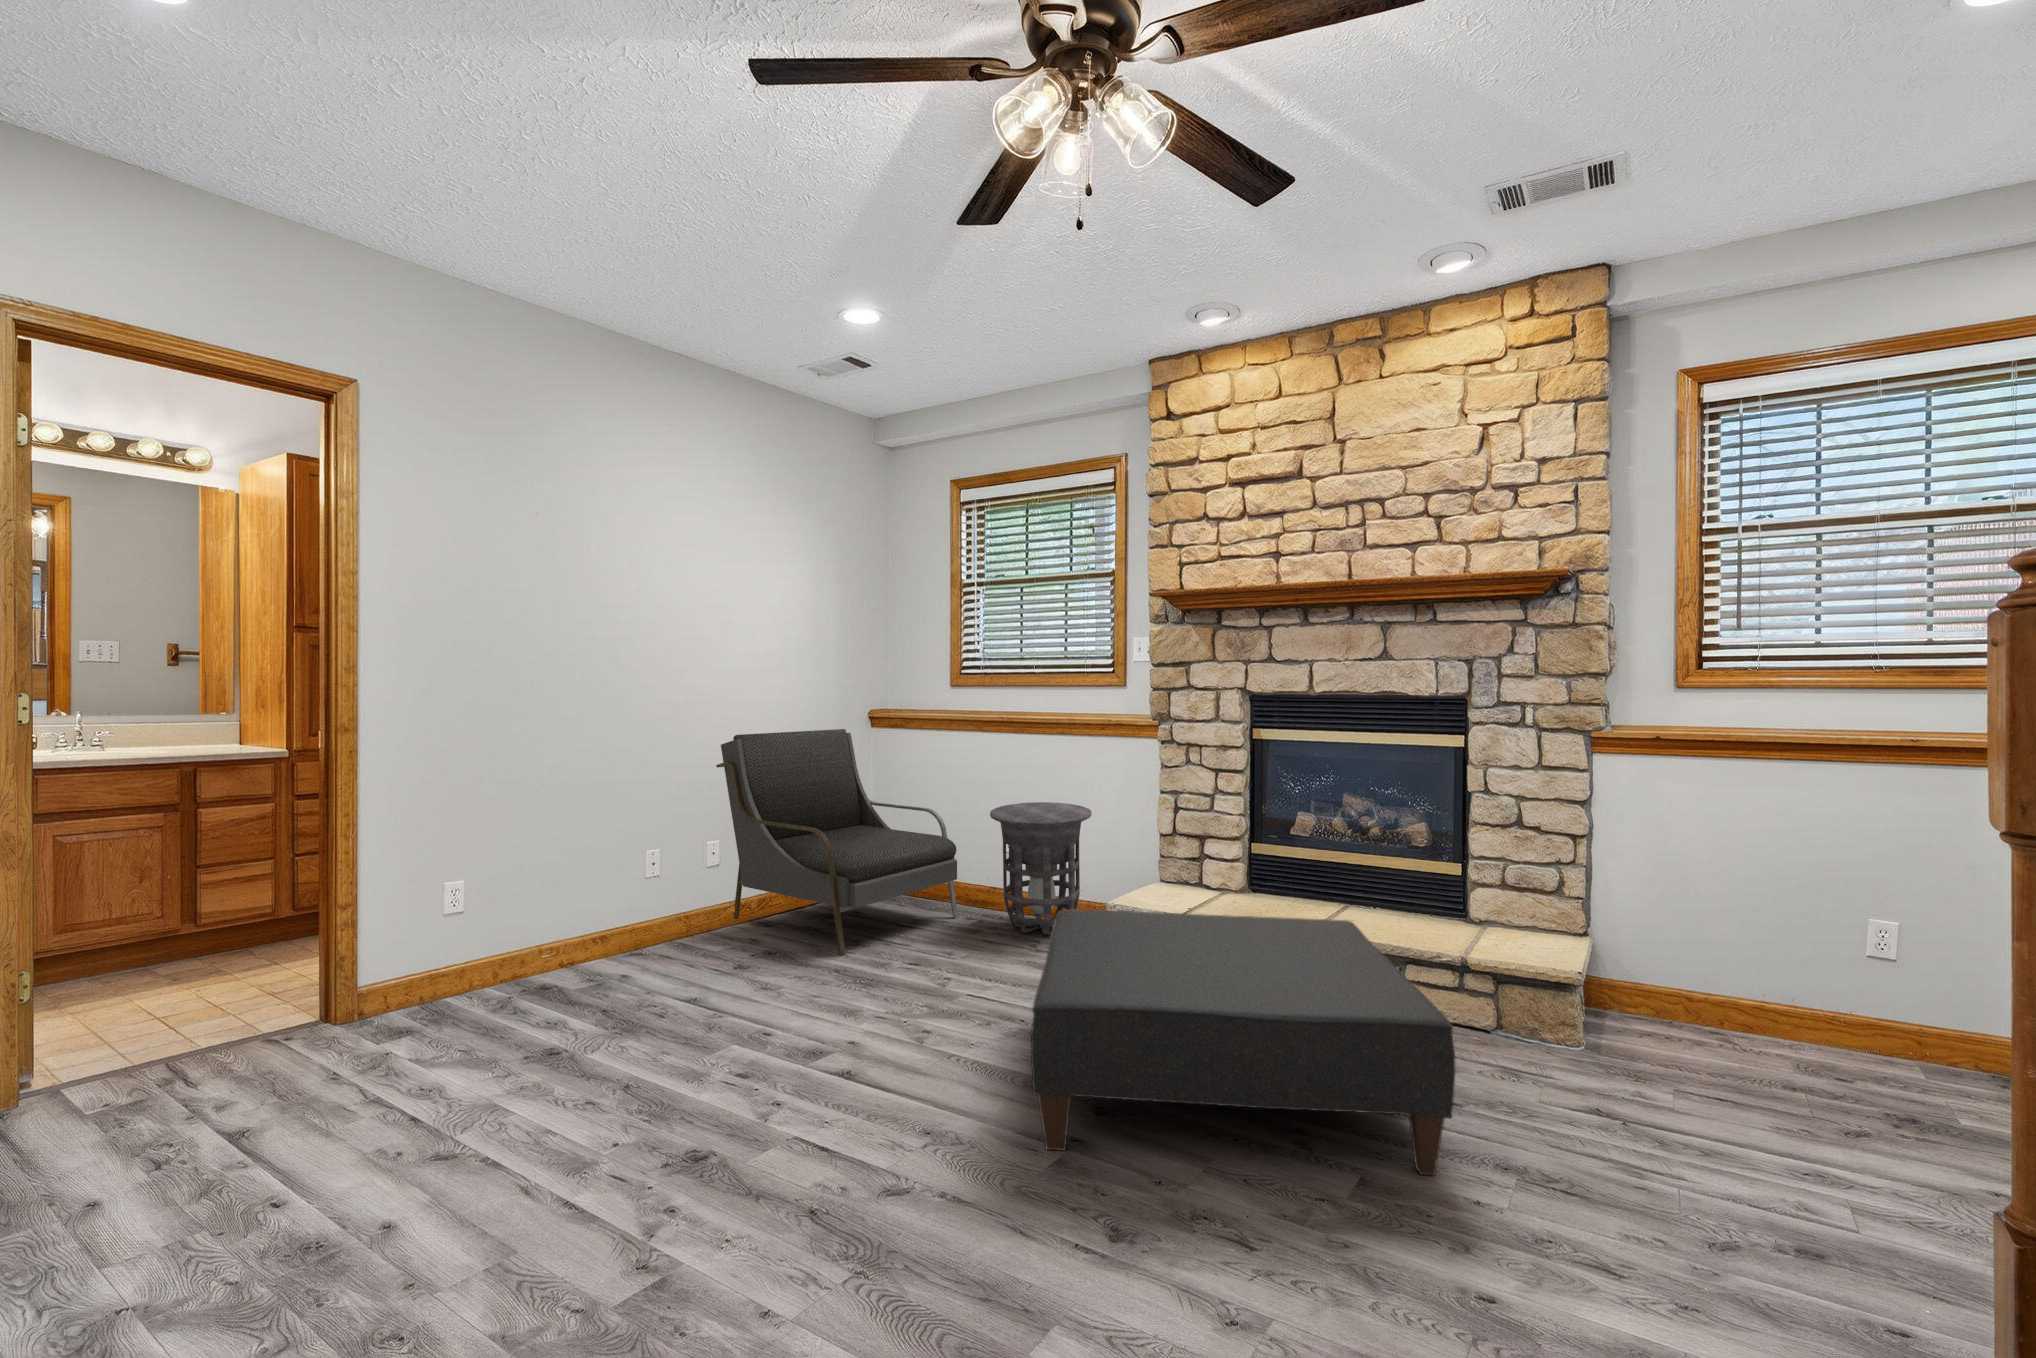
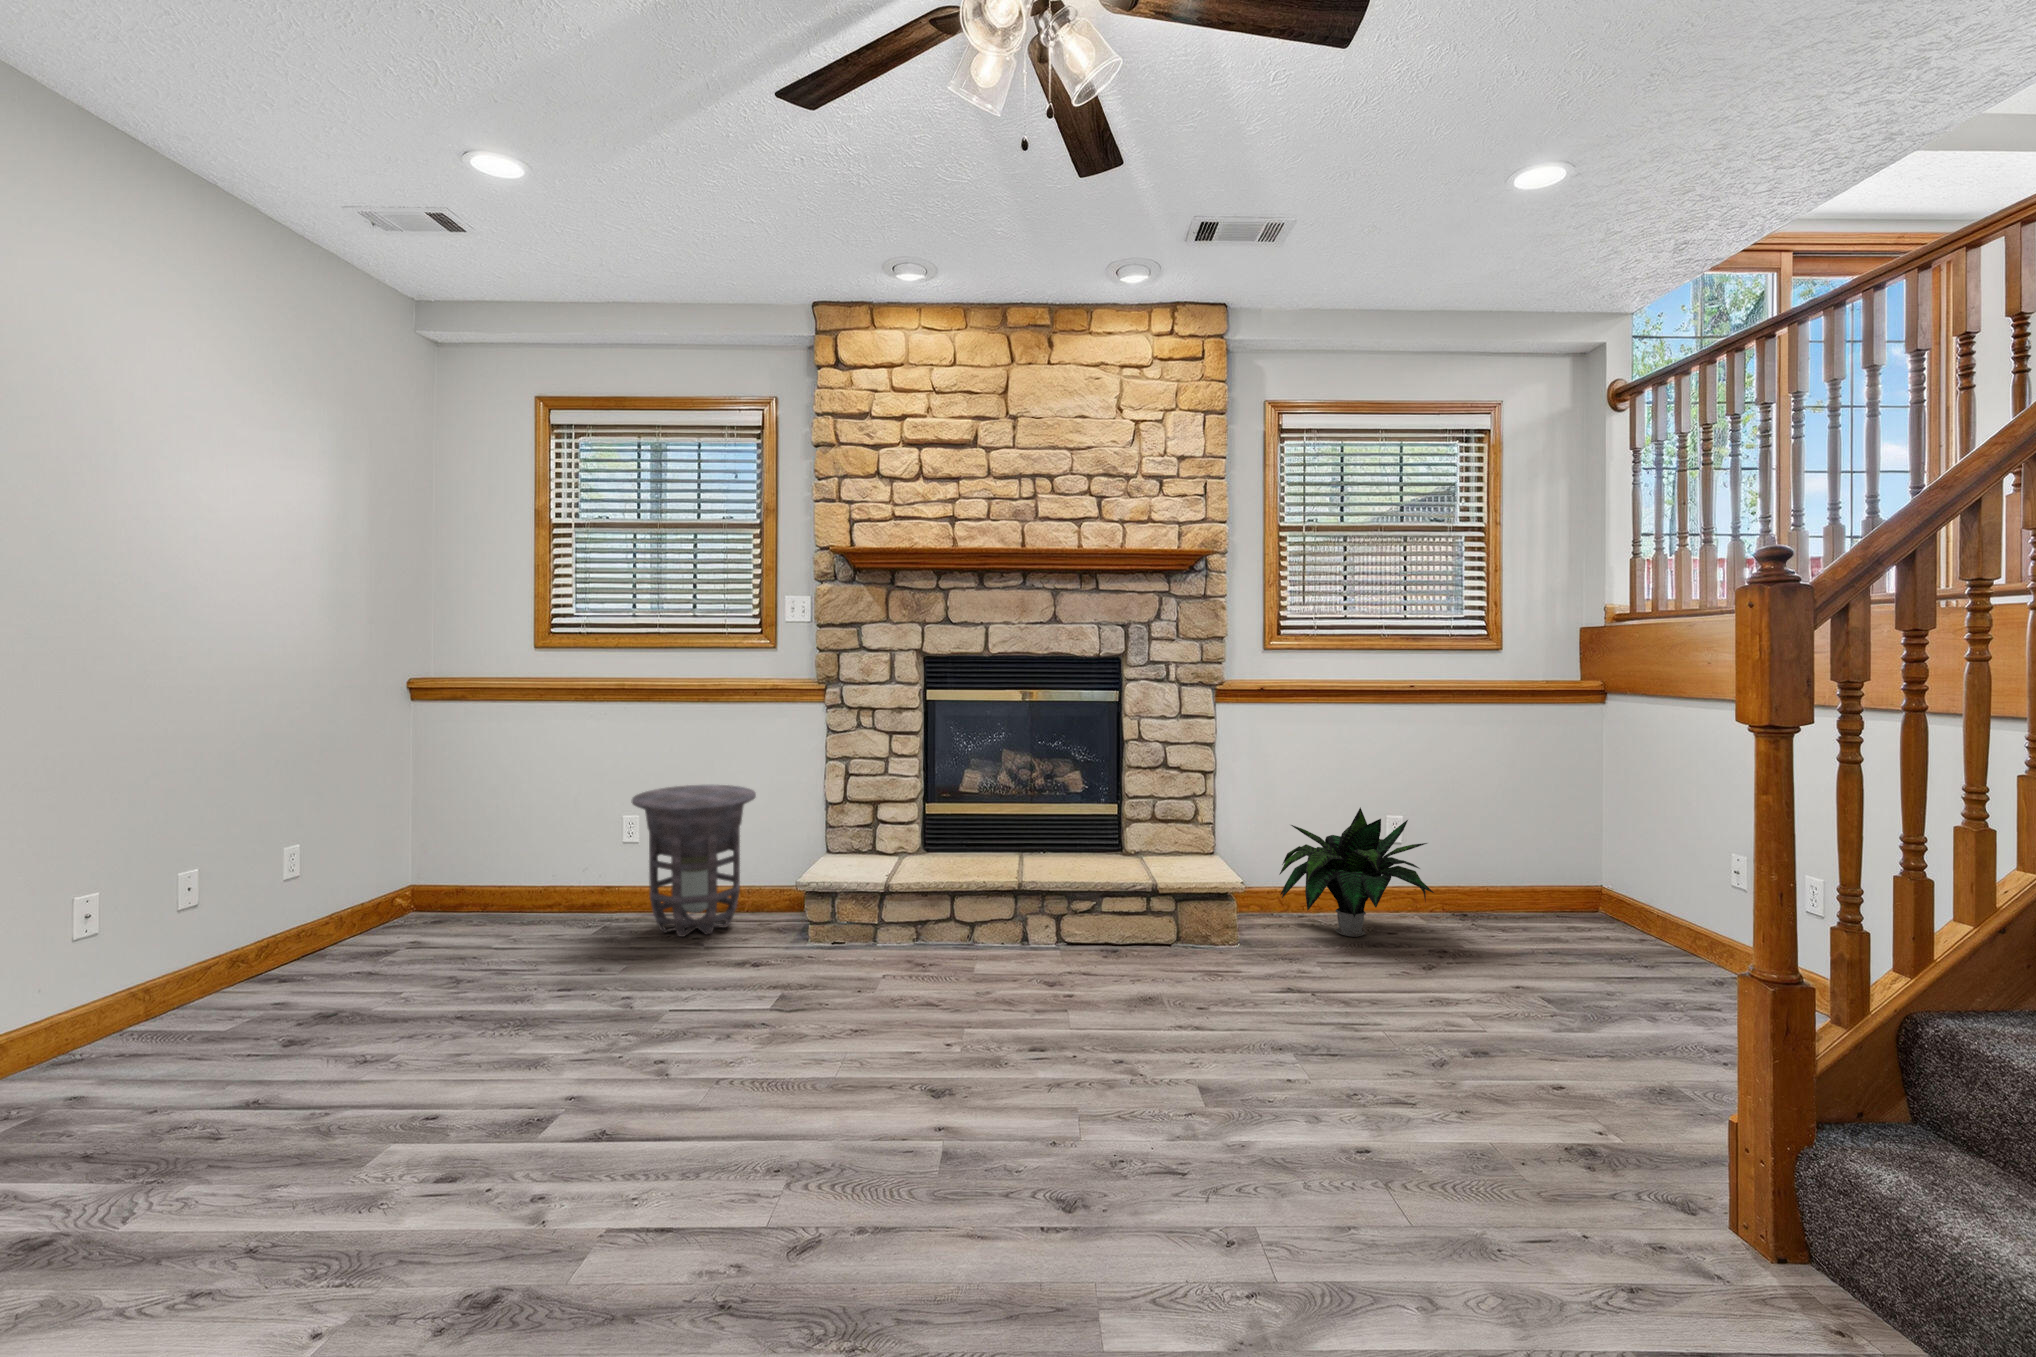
armchair: present [716,729,958,956] -> none [190,710,582,1008]
potted plant: none [1657,904,1921,1078] -> present [1280,808,1434,937]
ottoman: present [1031,910,1455,1176] -> none [800,865,1260,1151]

